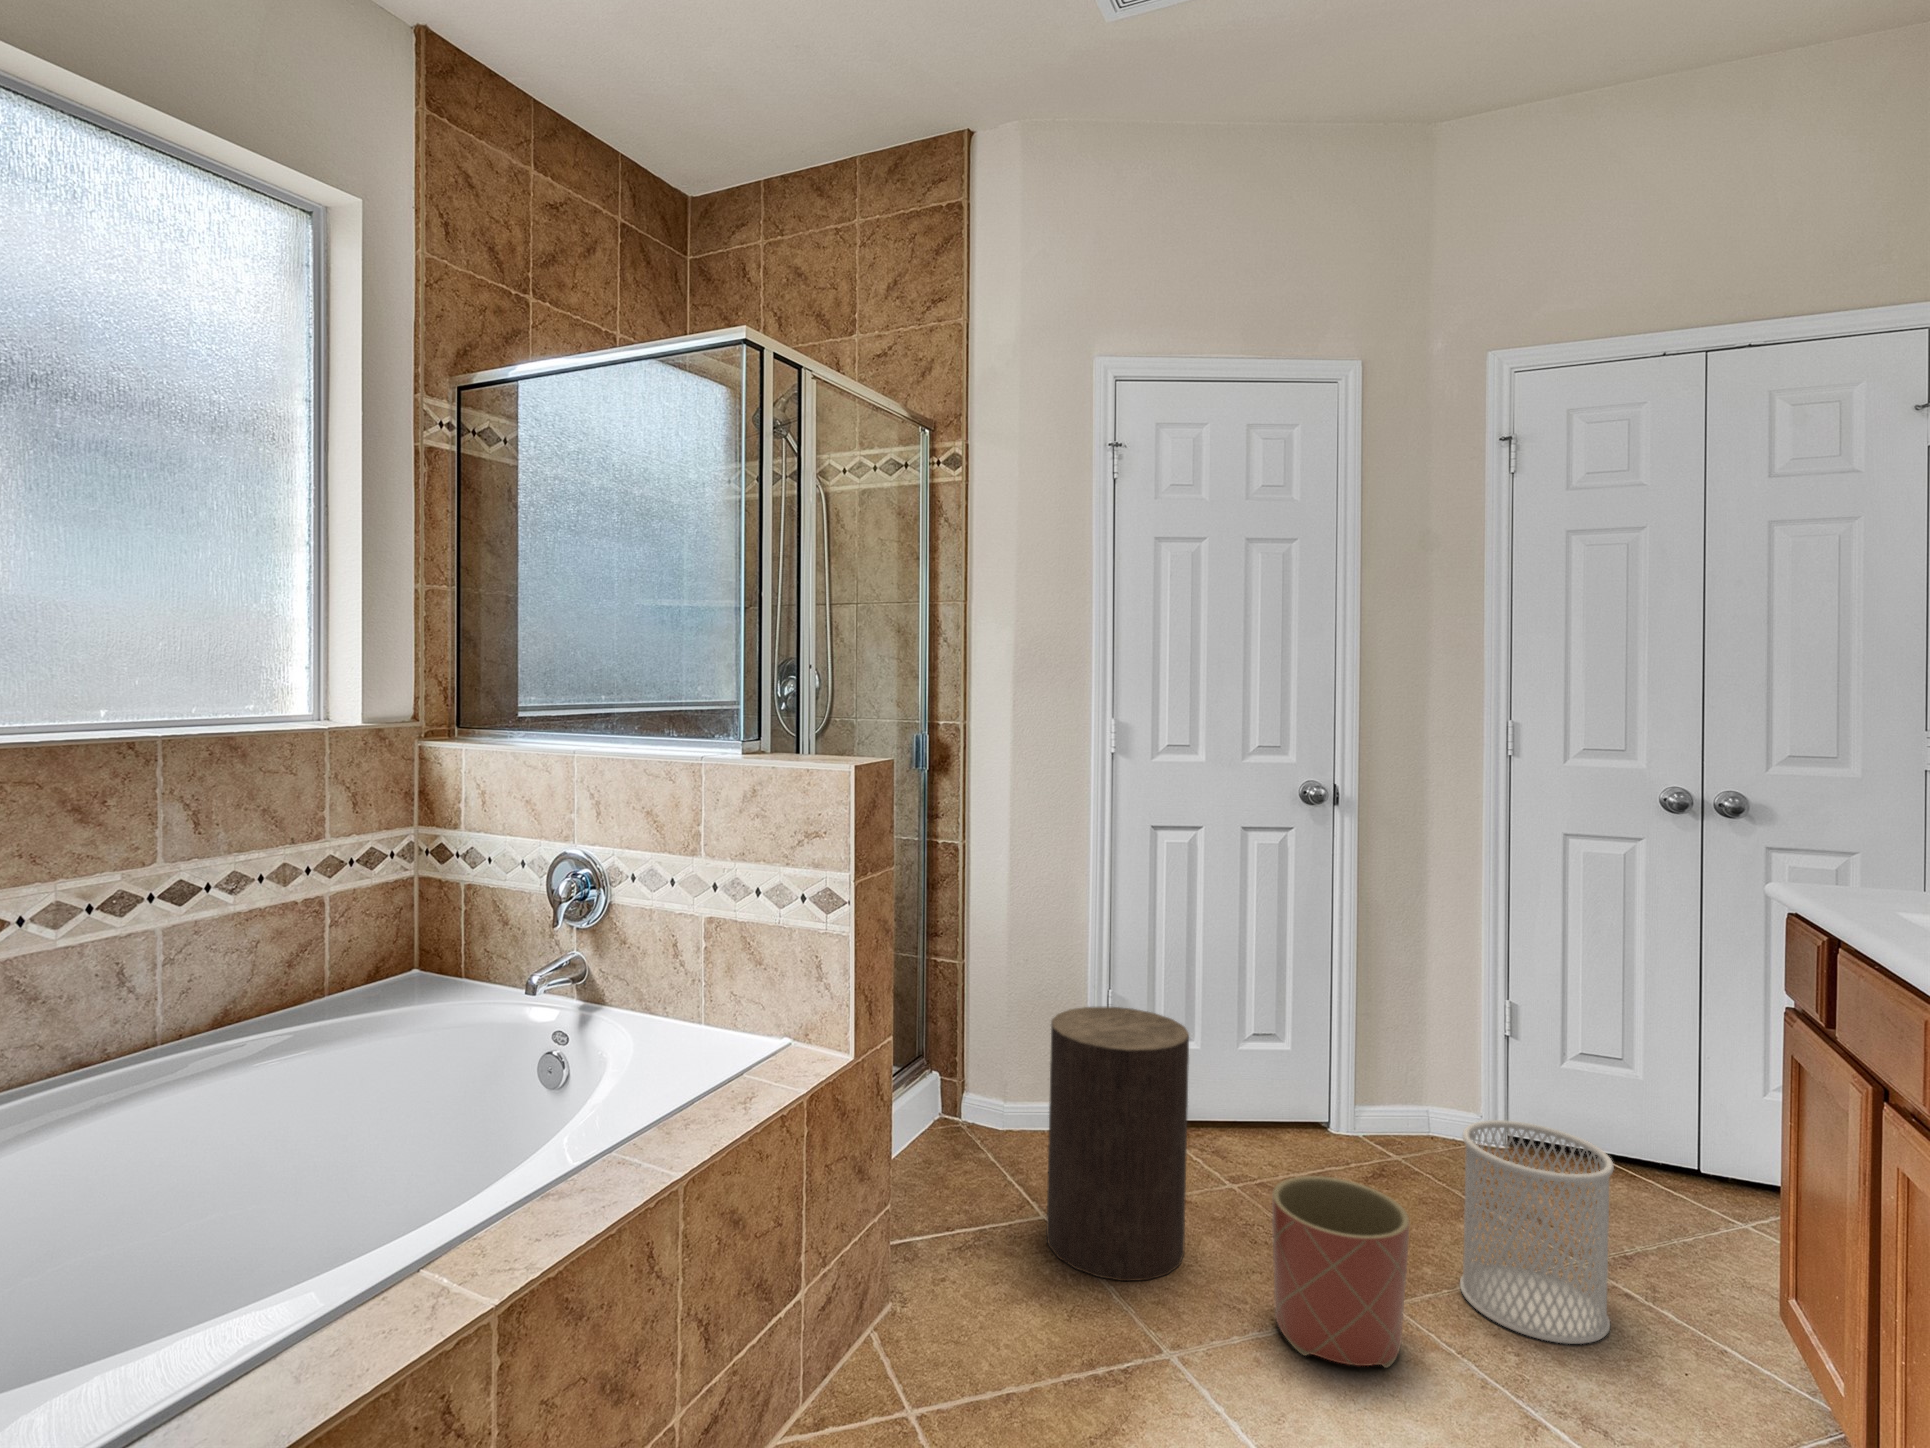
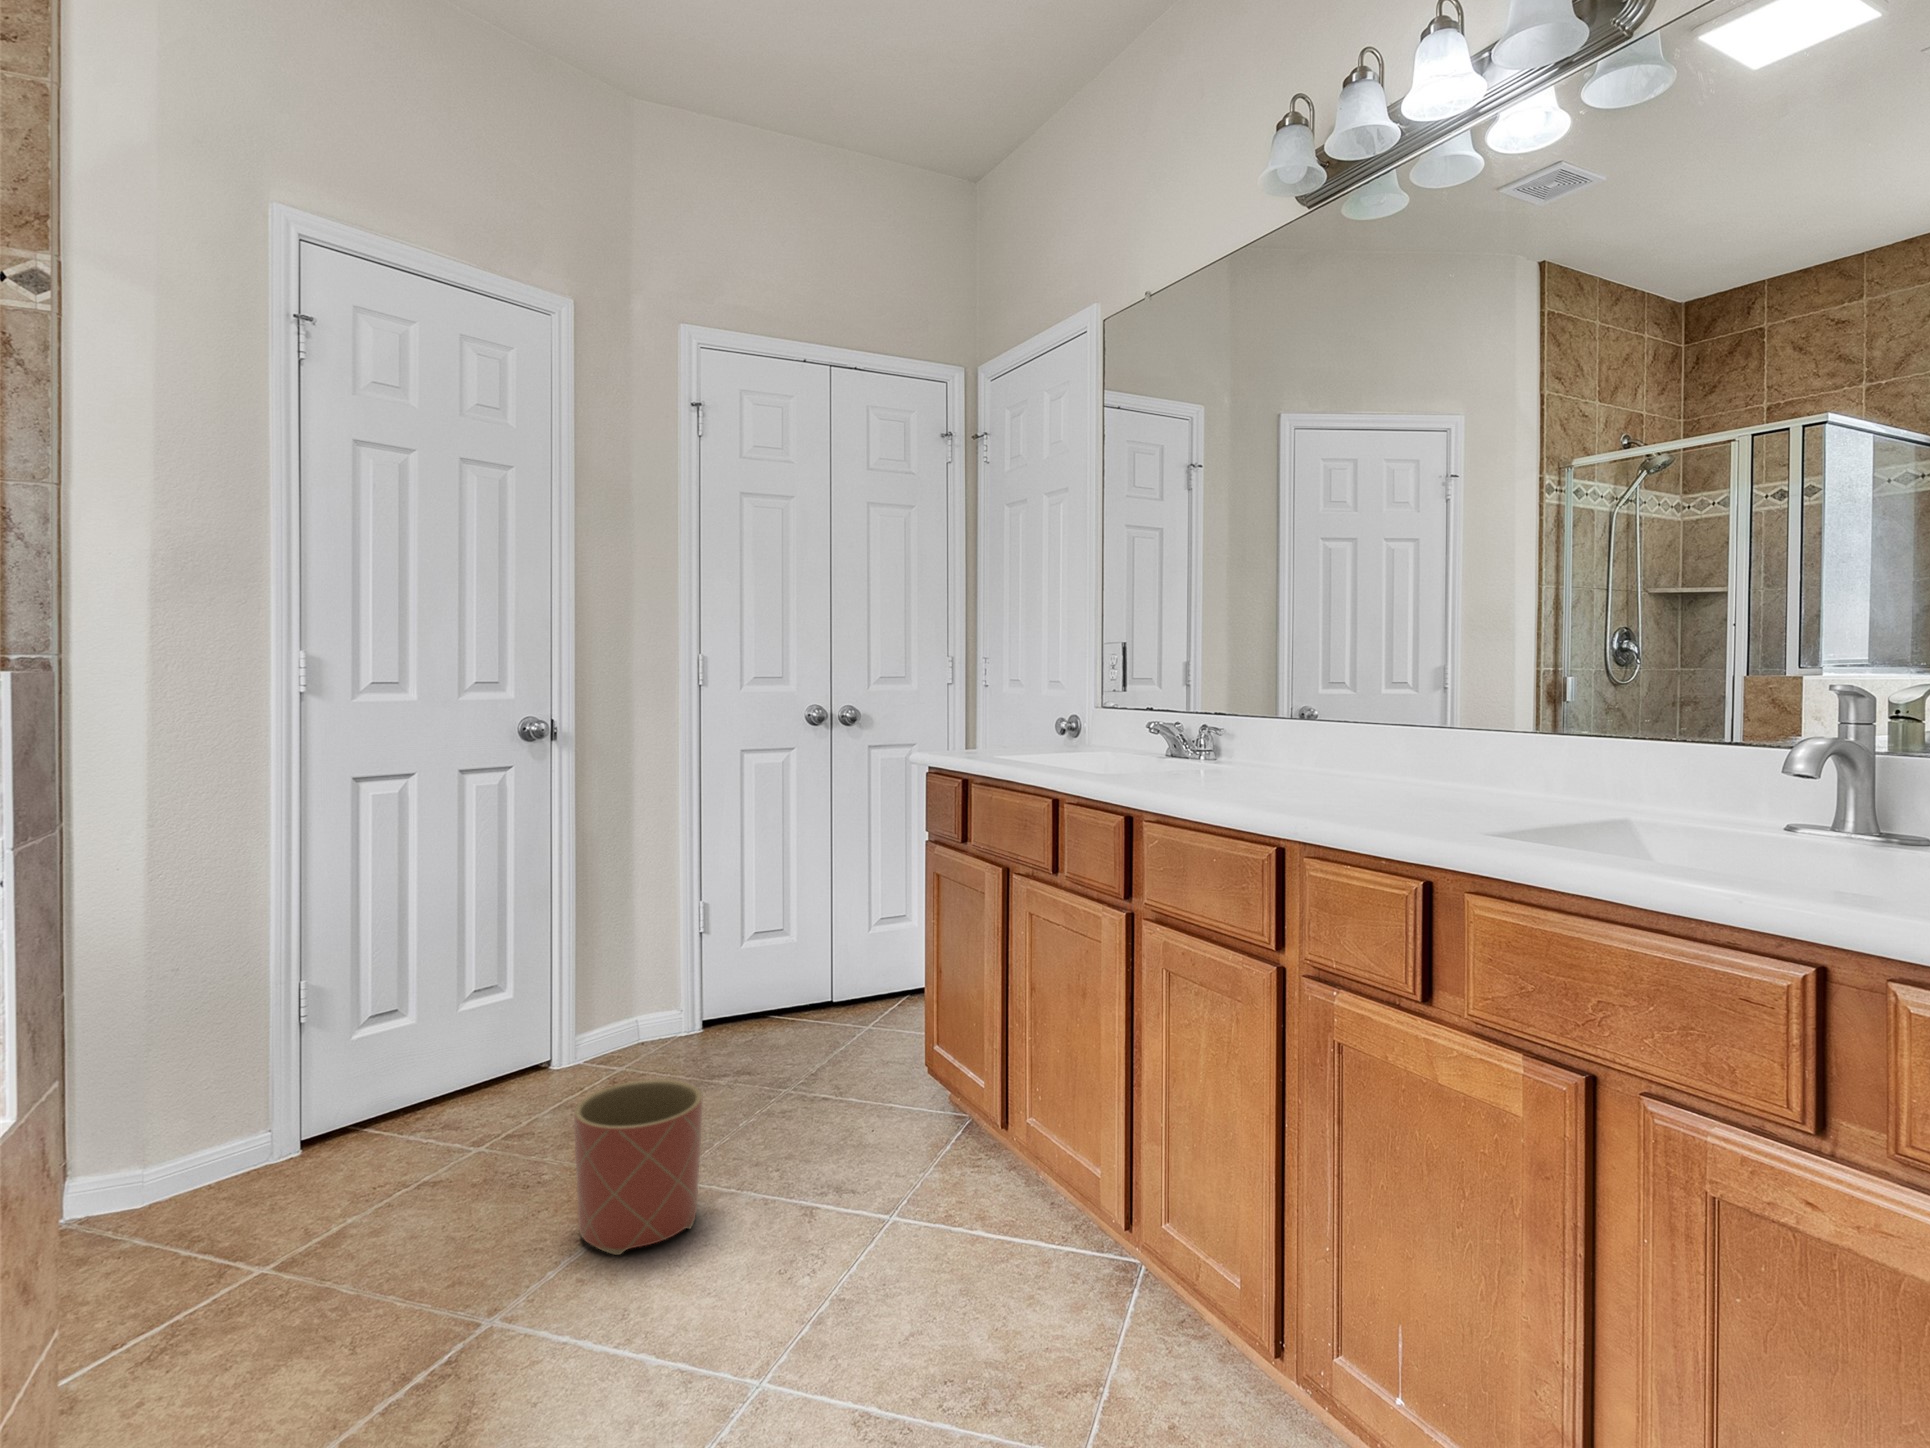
stool: present [1046,1007,1189,1281] -> none [275,982,460,1301]
wastebasket: present [1460,1120,1614,1344] -> none [715,985,827,1157]

